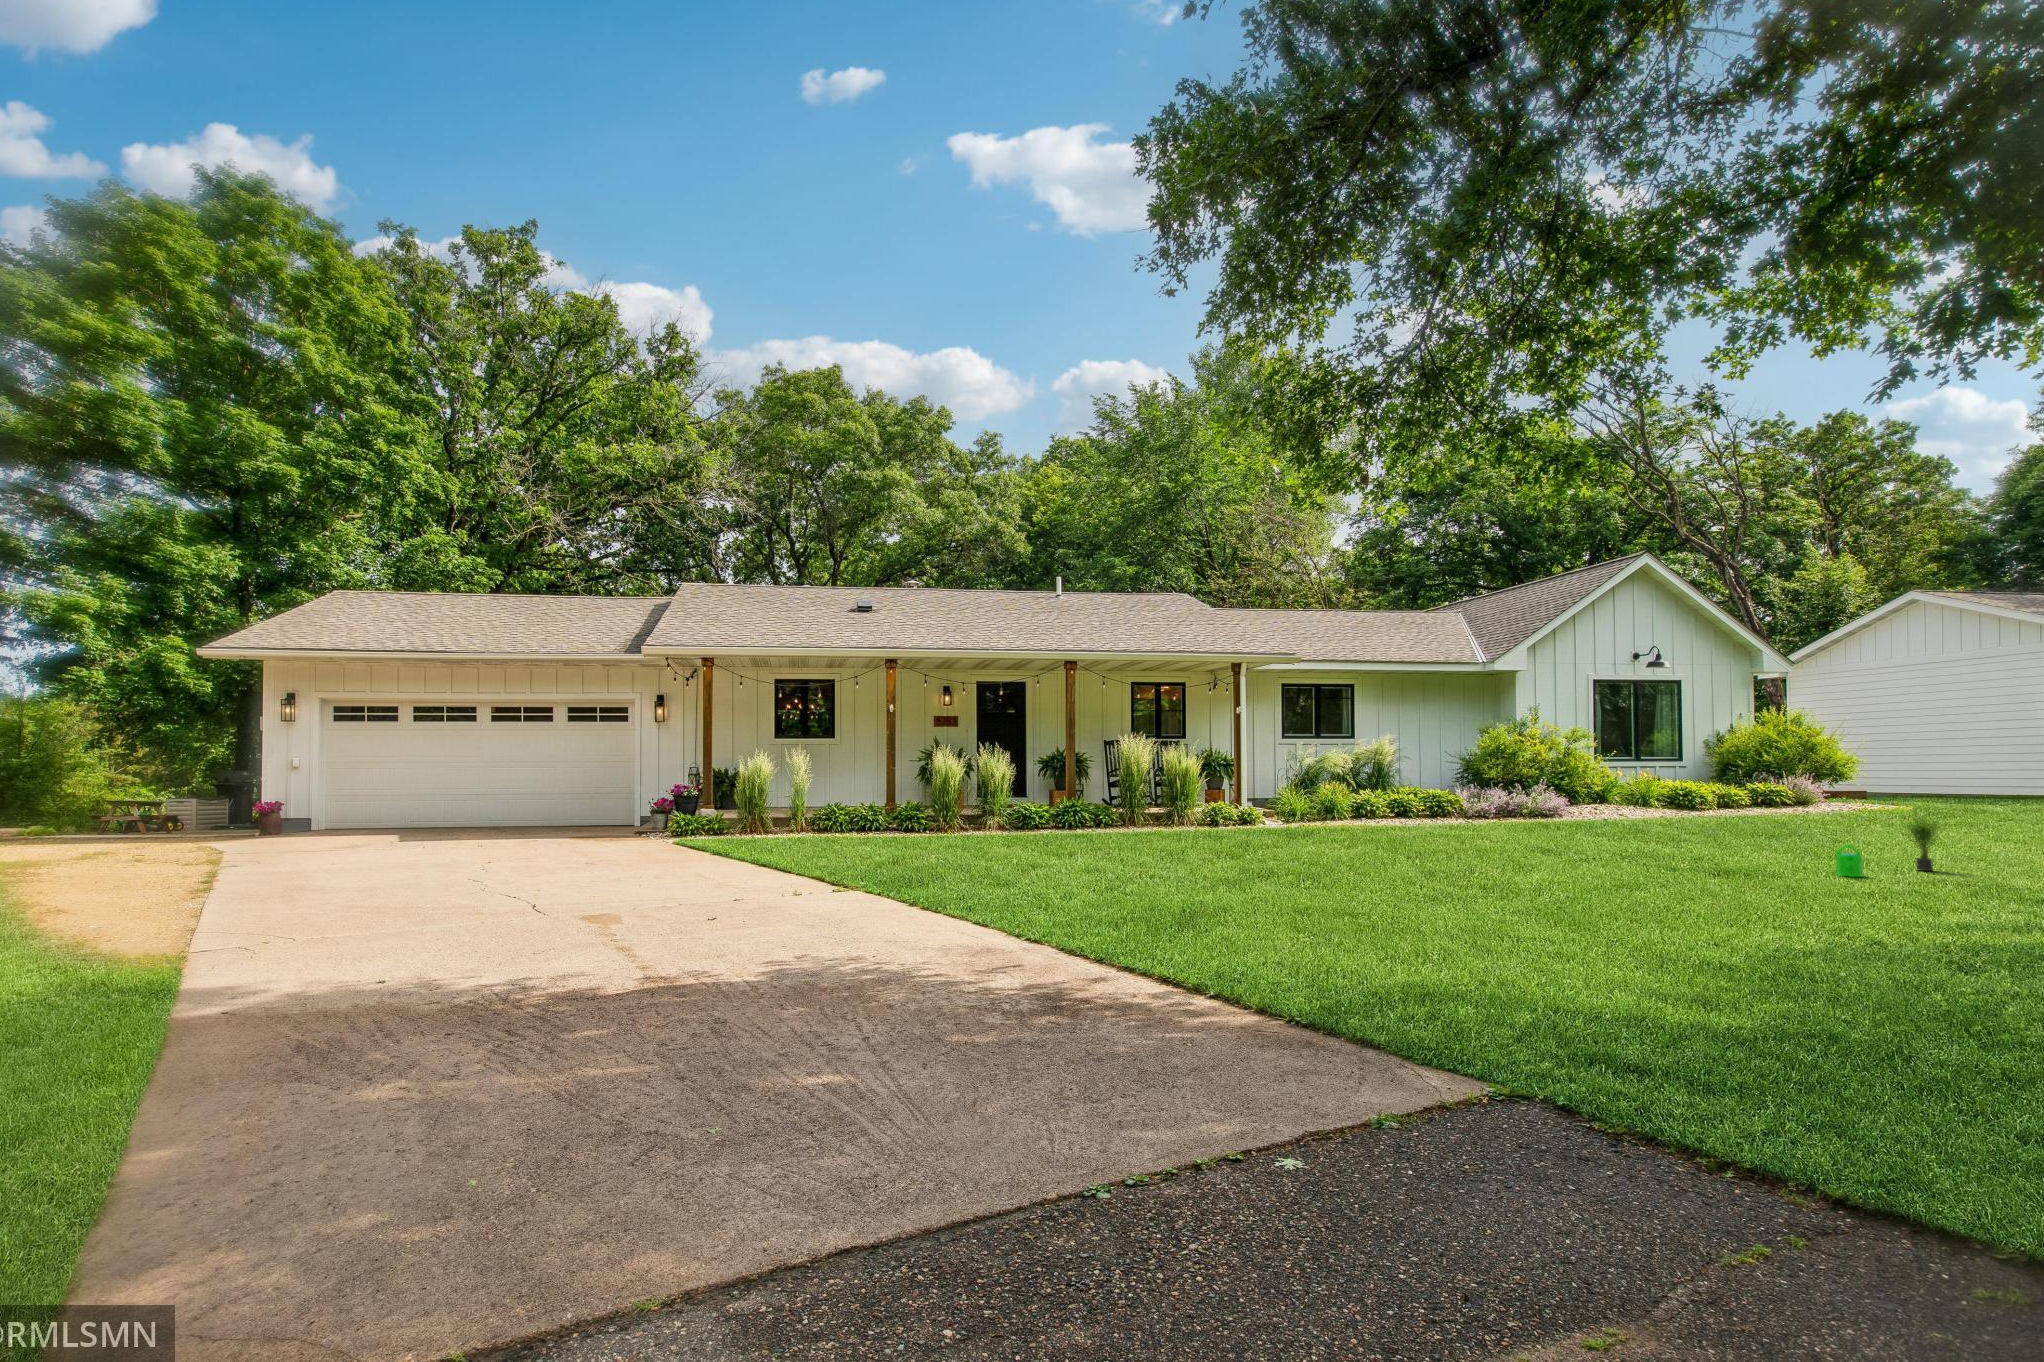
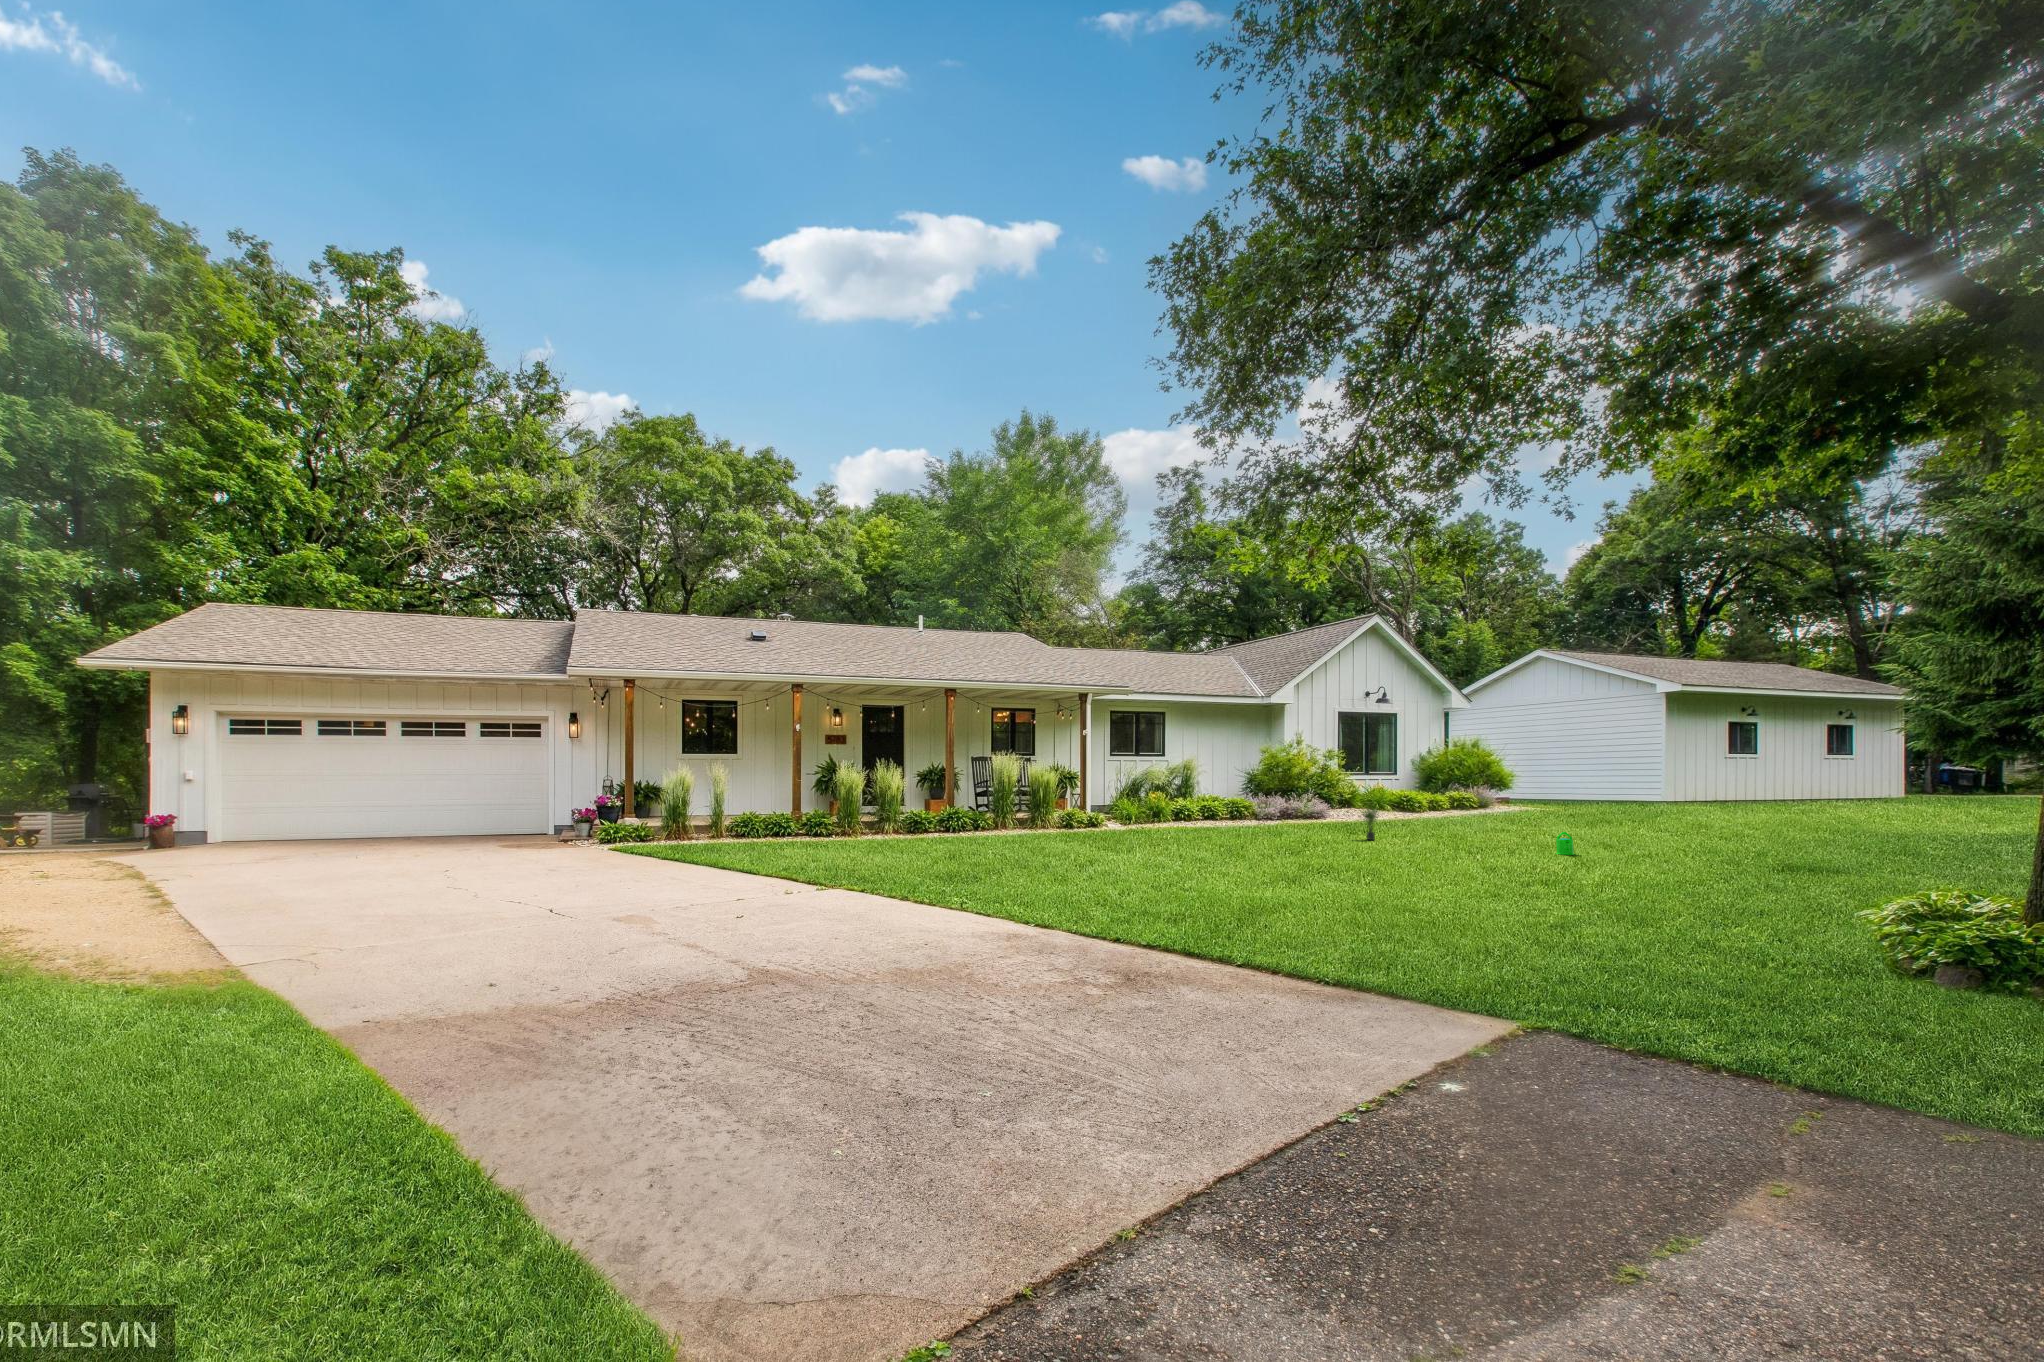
potted plant: present [1899,818,1939,871] -> present [1363,805,1379,840]

